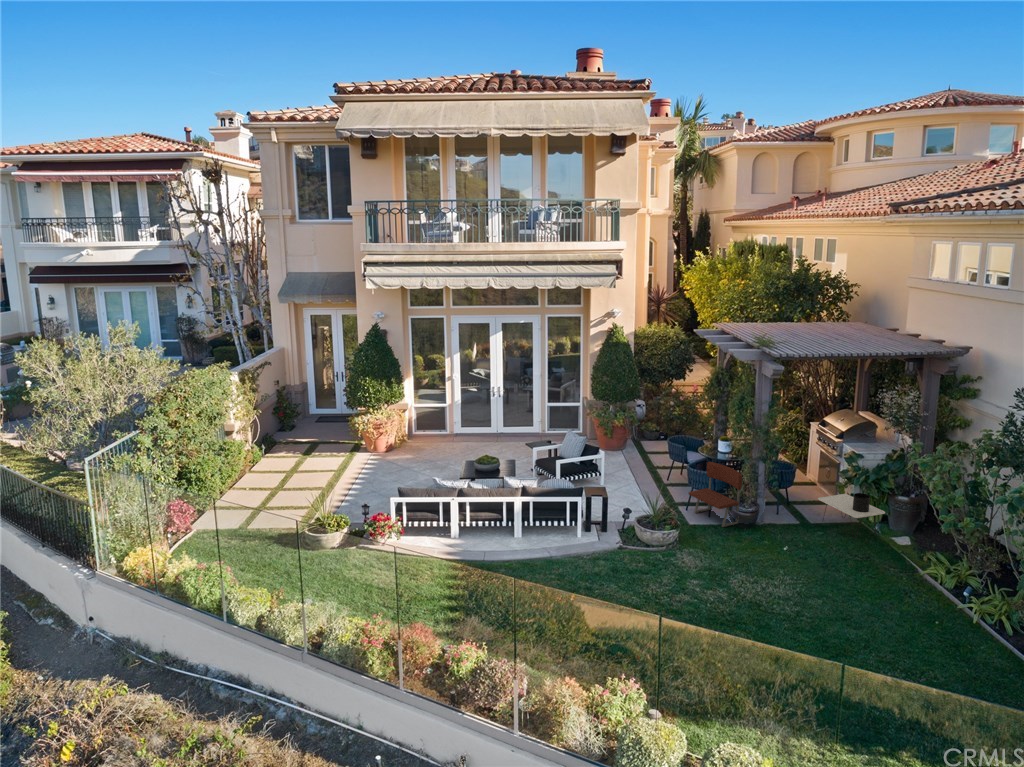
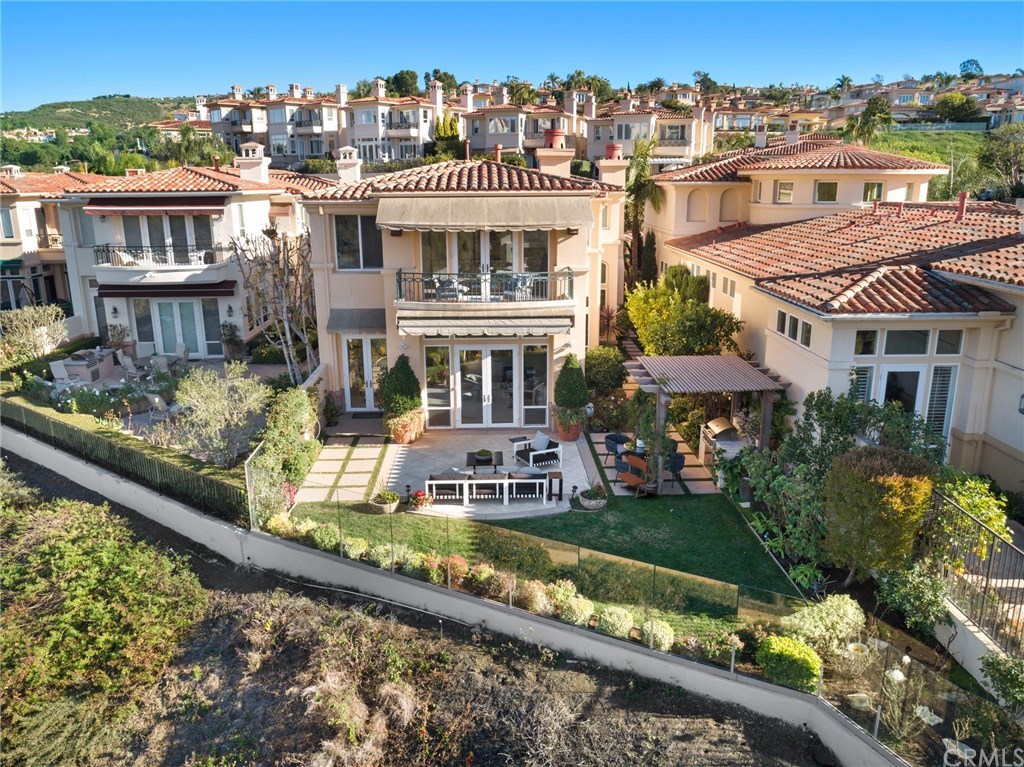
side table: present [818,493,885,538] -> none [697,475,736,504]

